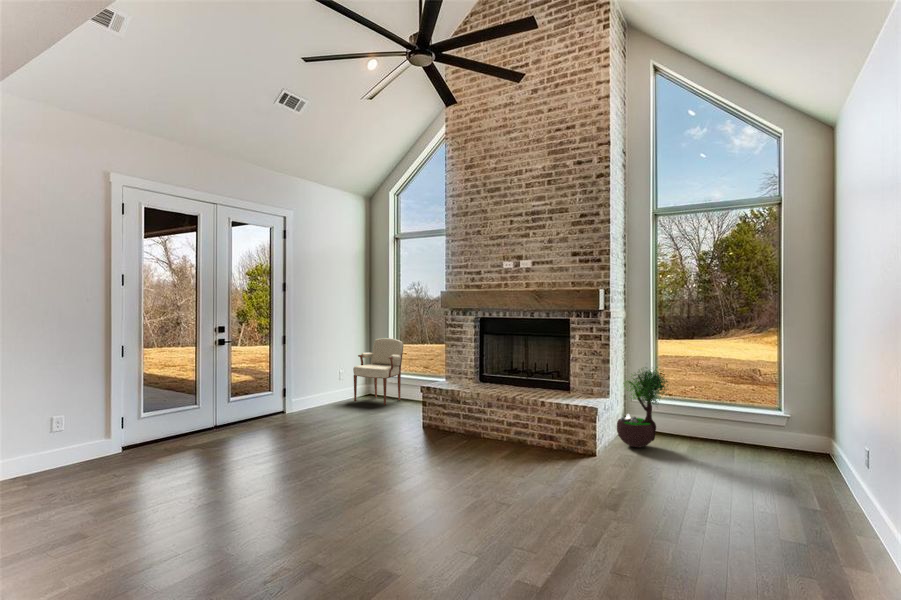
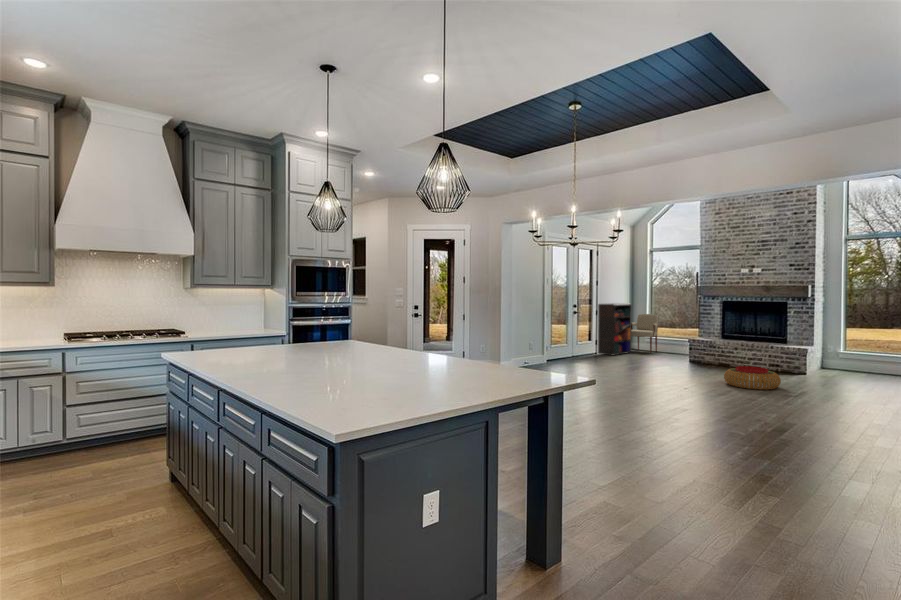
bookshelf: none [288,321,353,416] -> present [598,303,632,355]
potted tree: present [617,367,668,447] -> none [819,326,854,374]
pouf: none [413,468,526,541] -> present [724,366,781,390]

